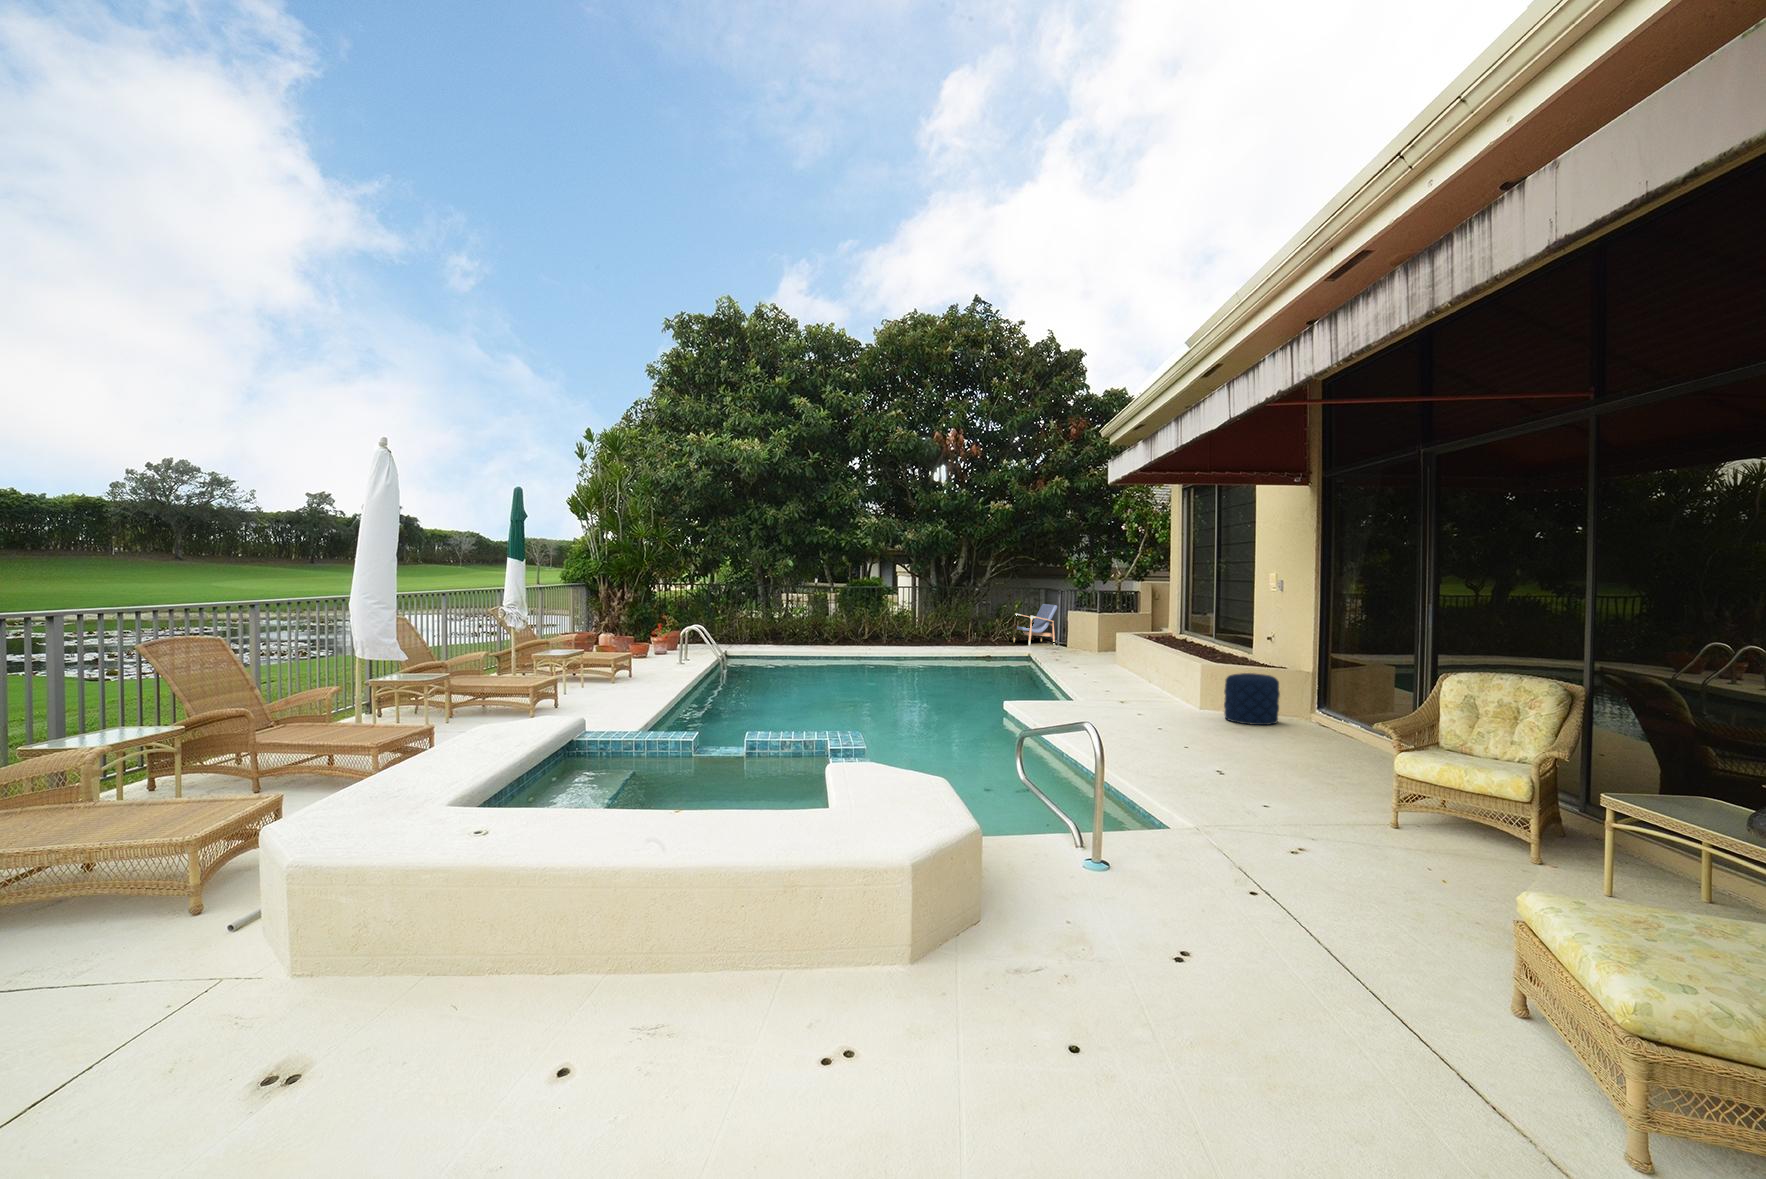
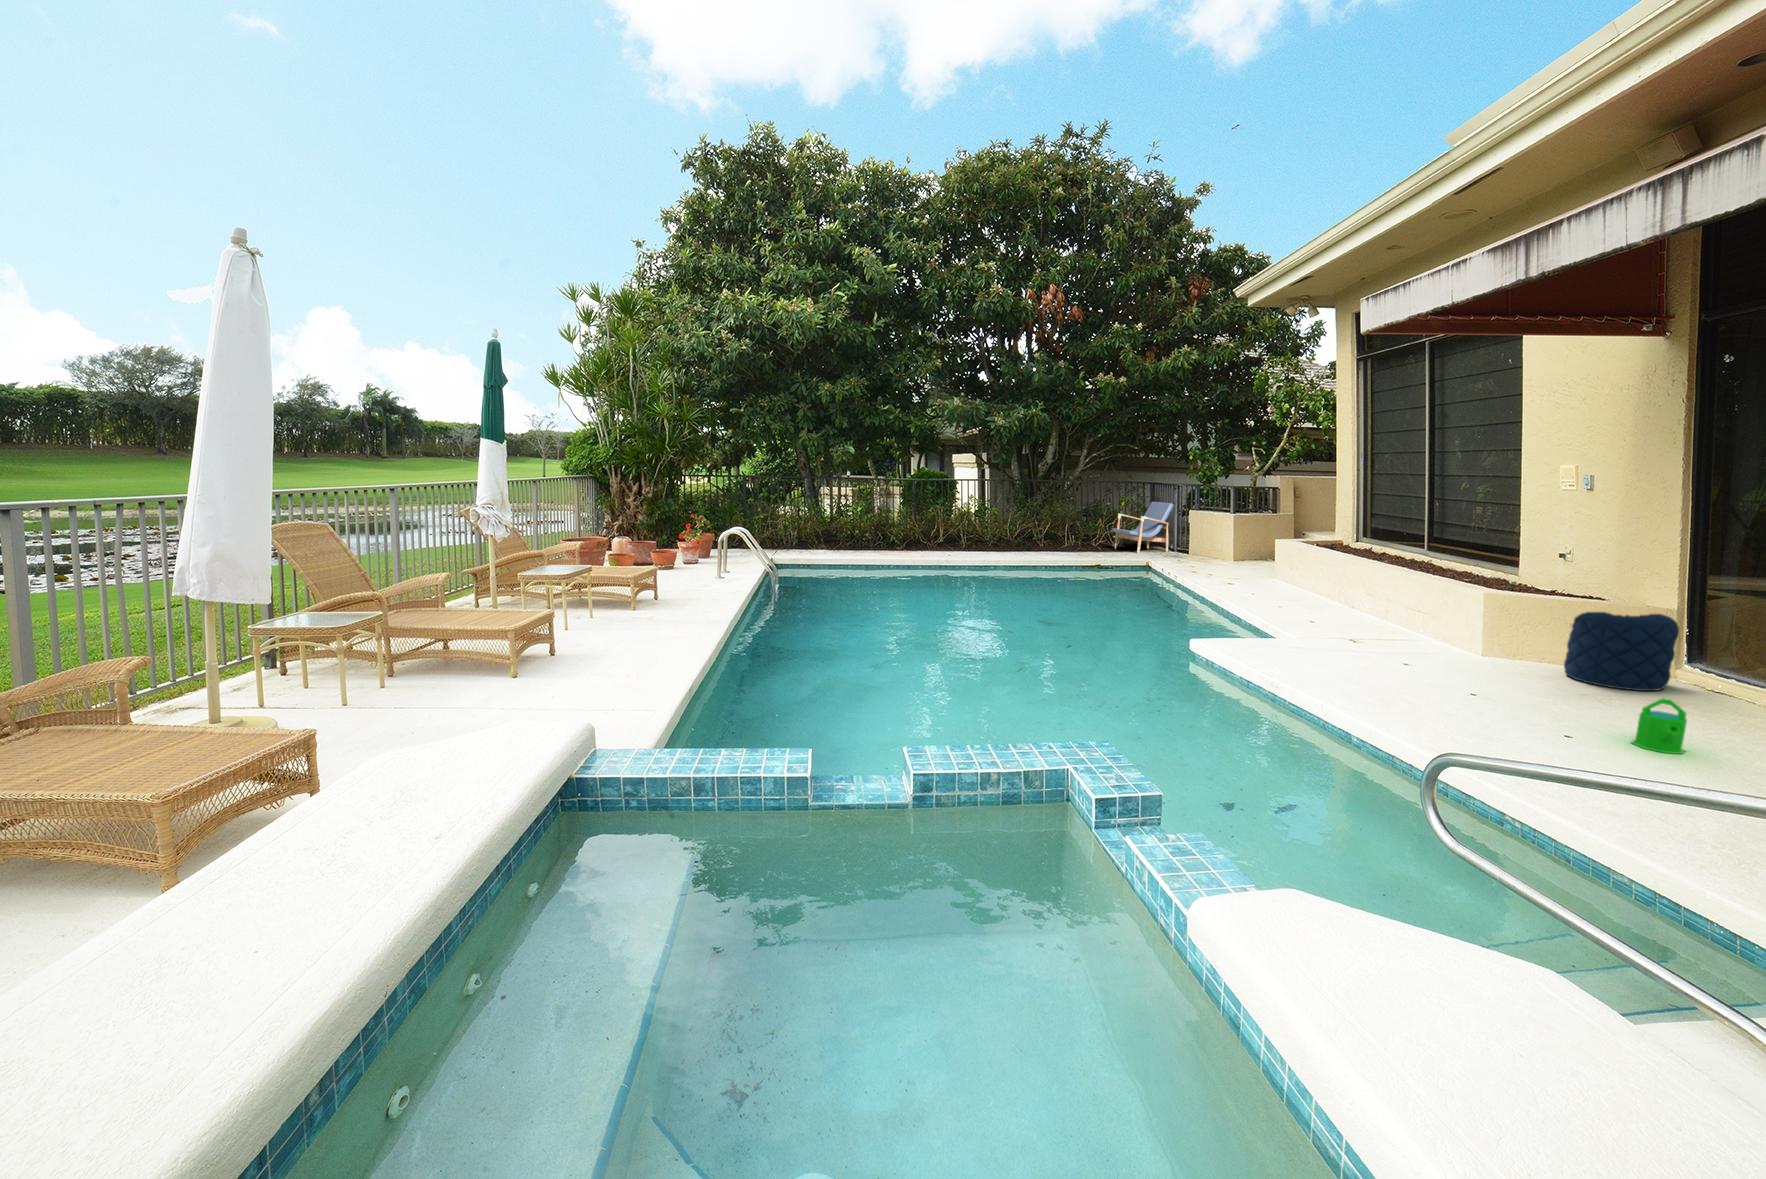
watering can: none [1203,719,1228,751] -> present [1632,698,1687,754]

